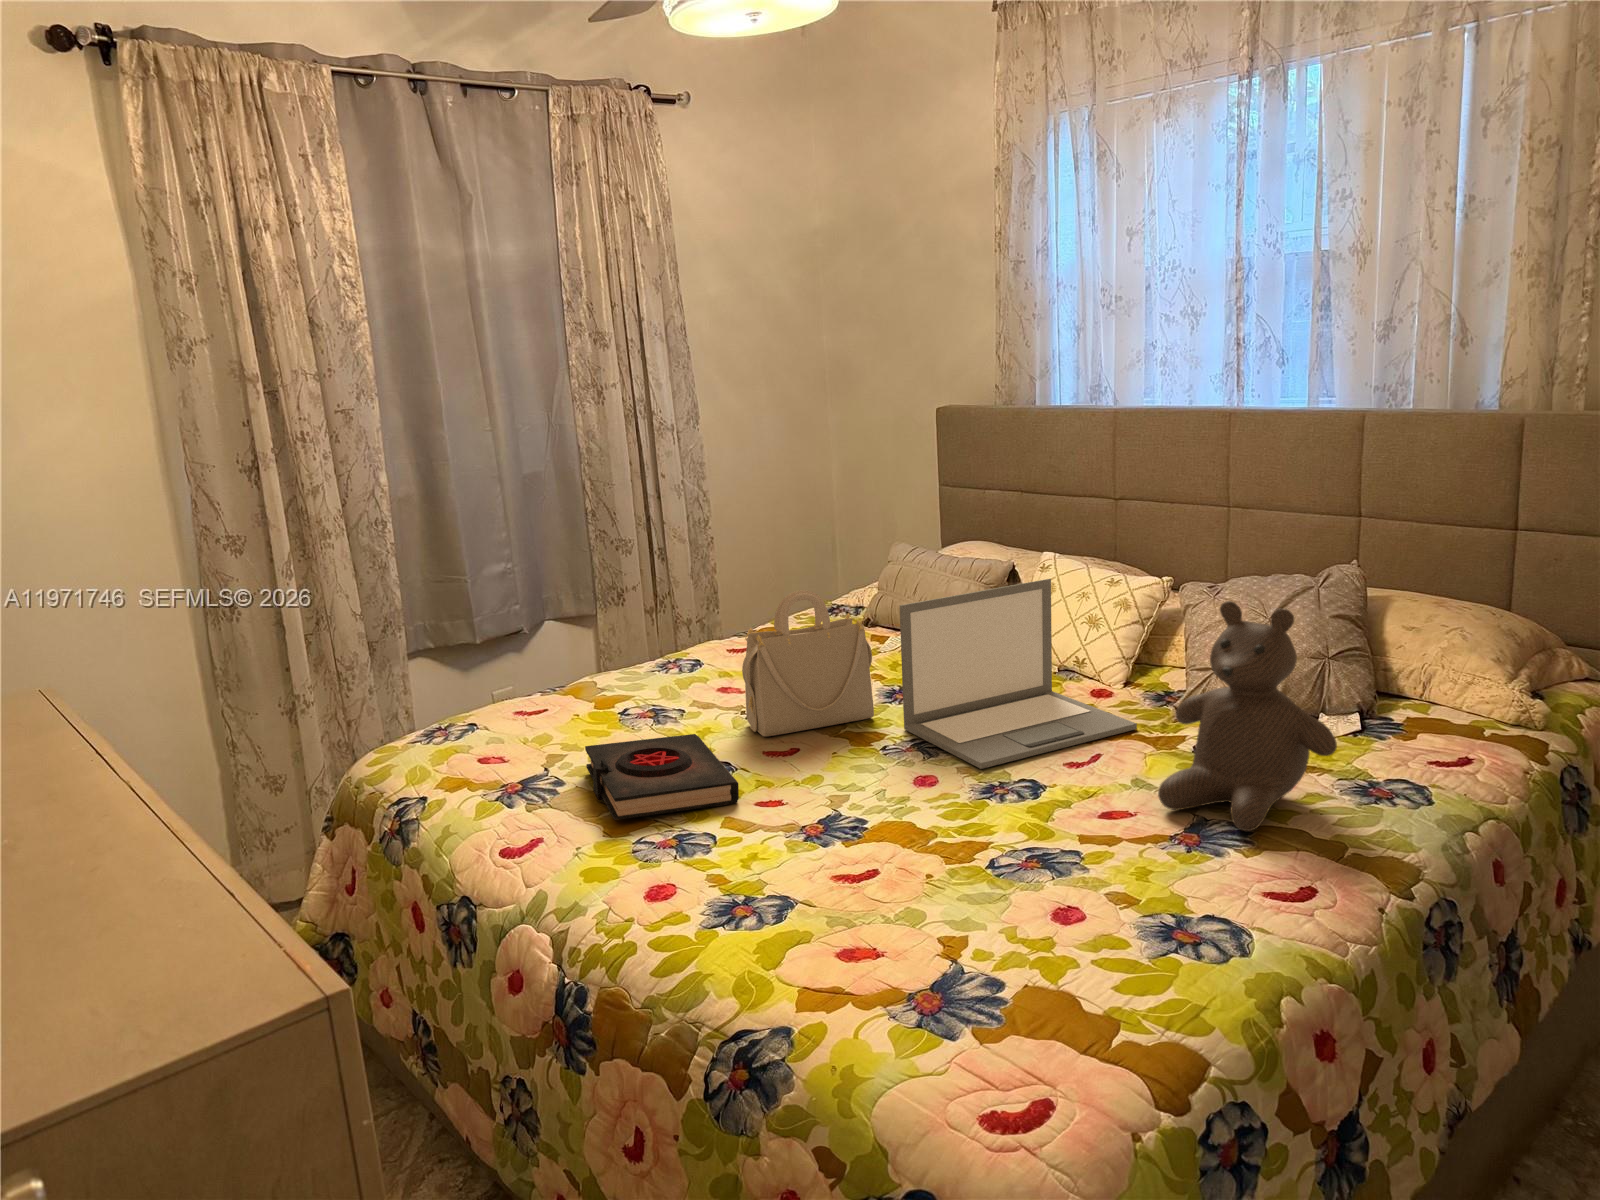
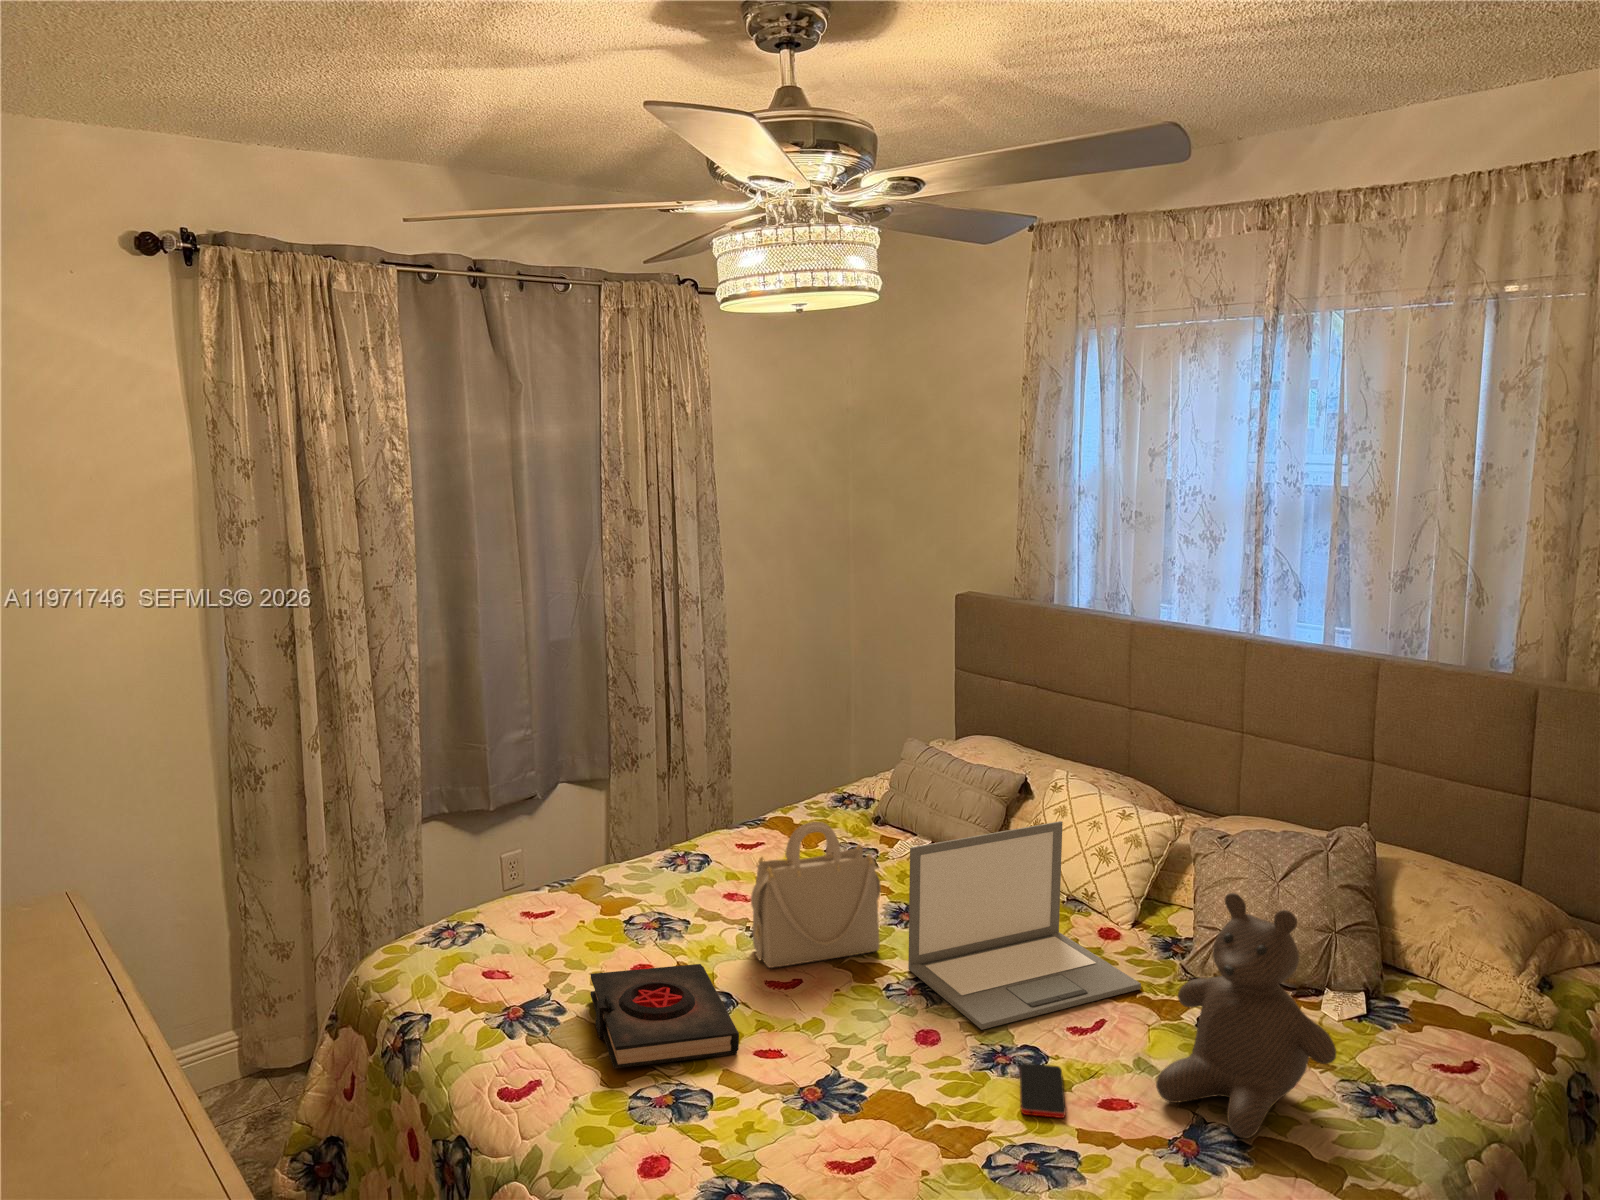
smartphone: none [1021,790,1069,829] -> present [1020,1063,1066,1118]

